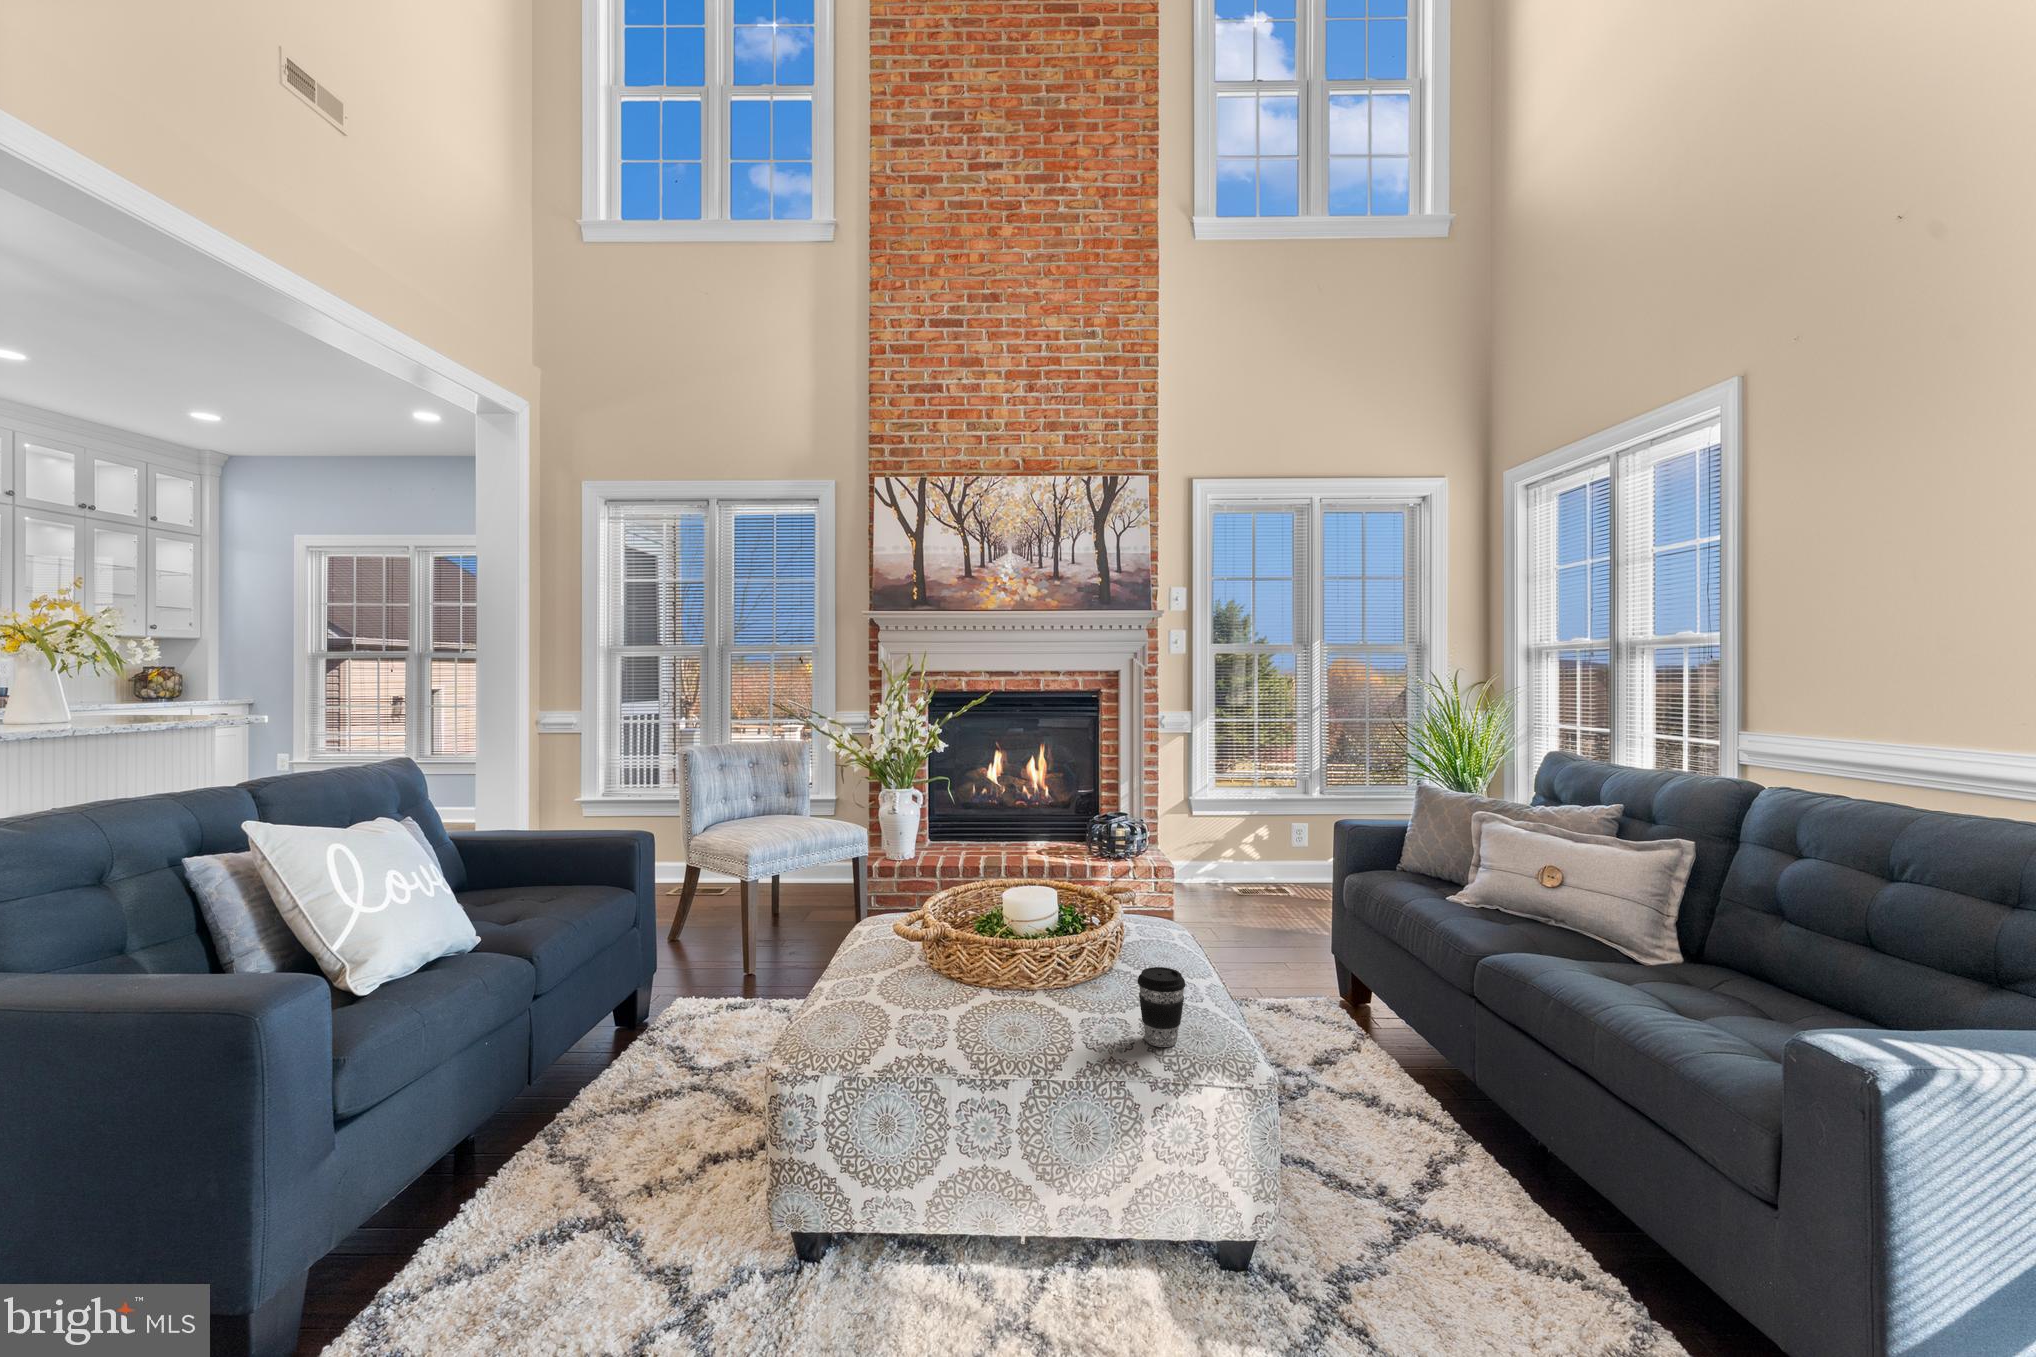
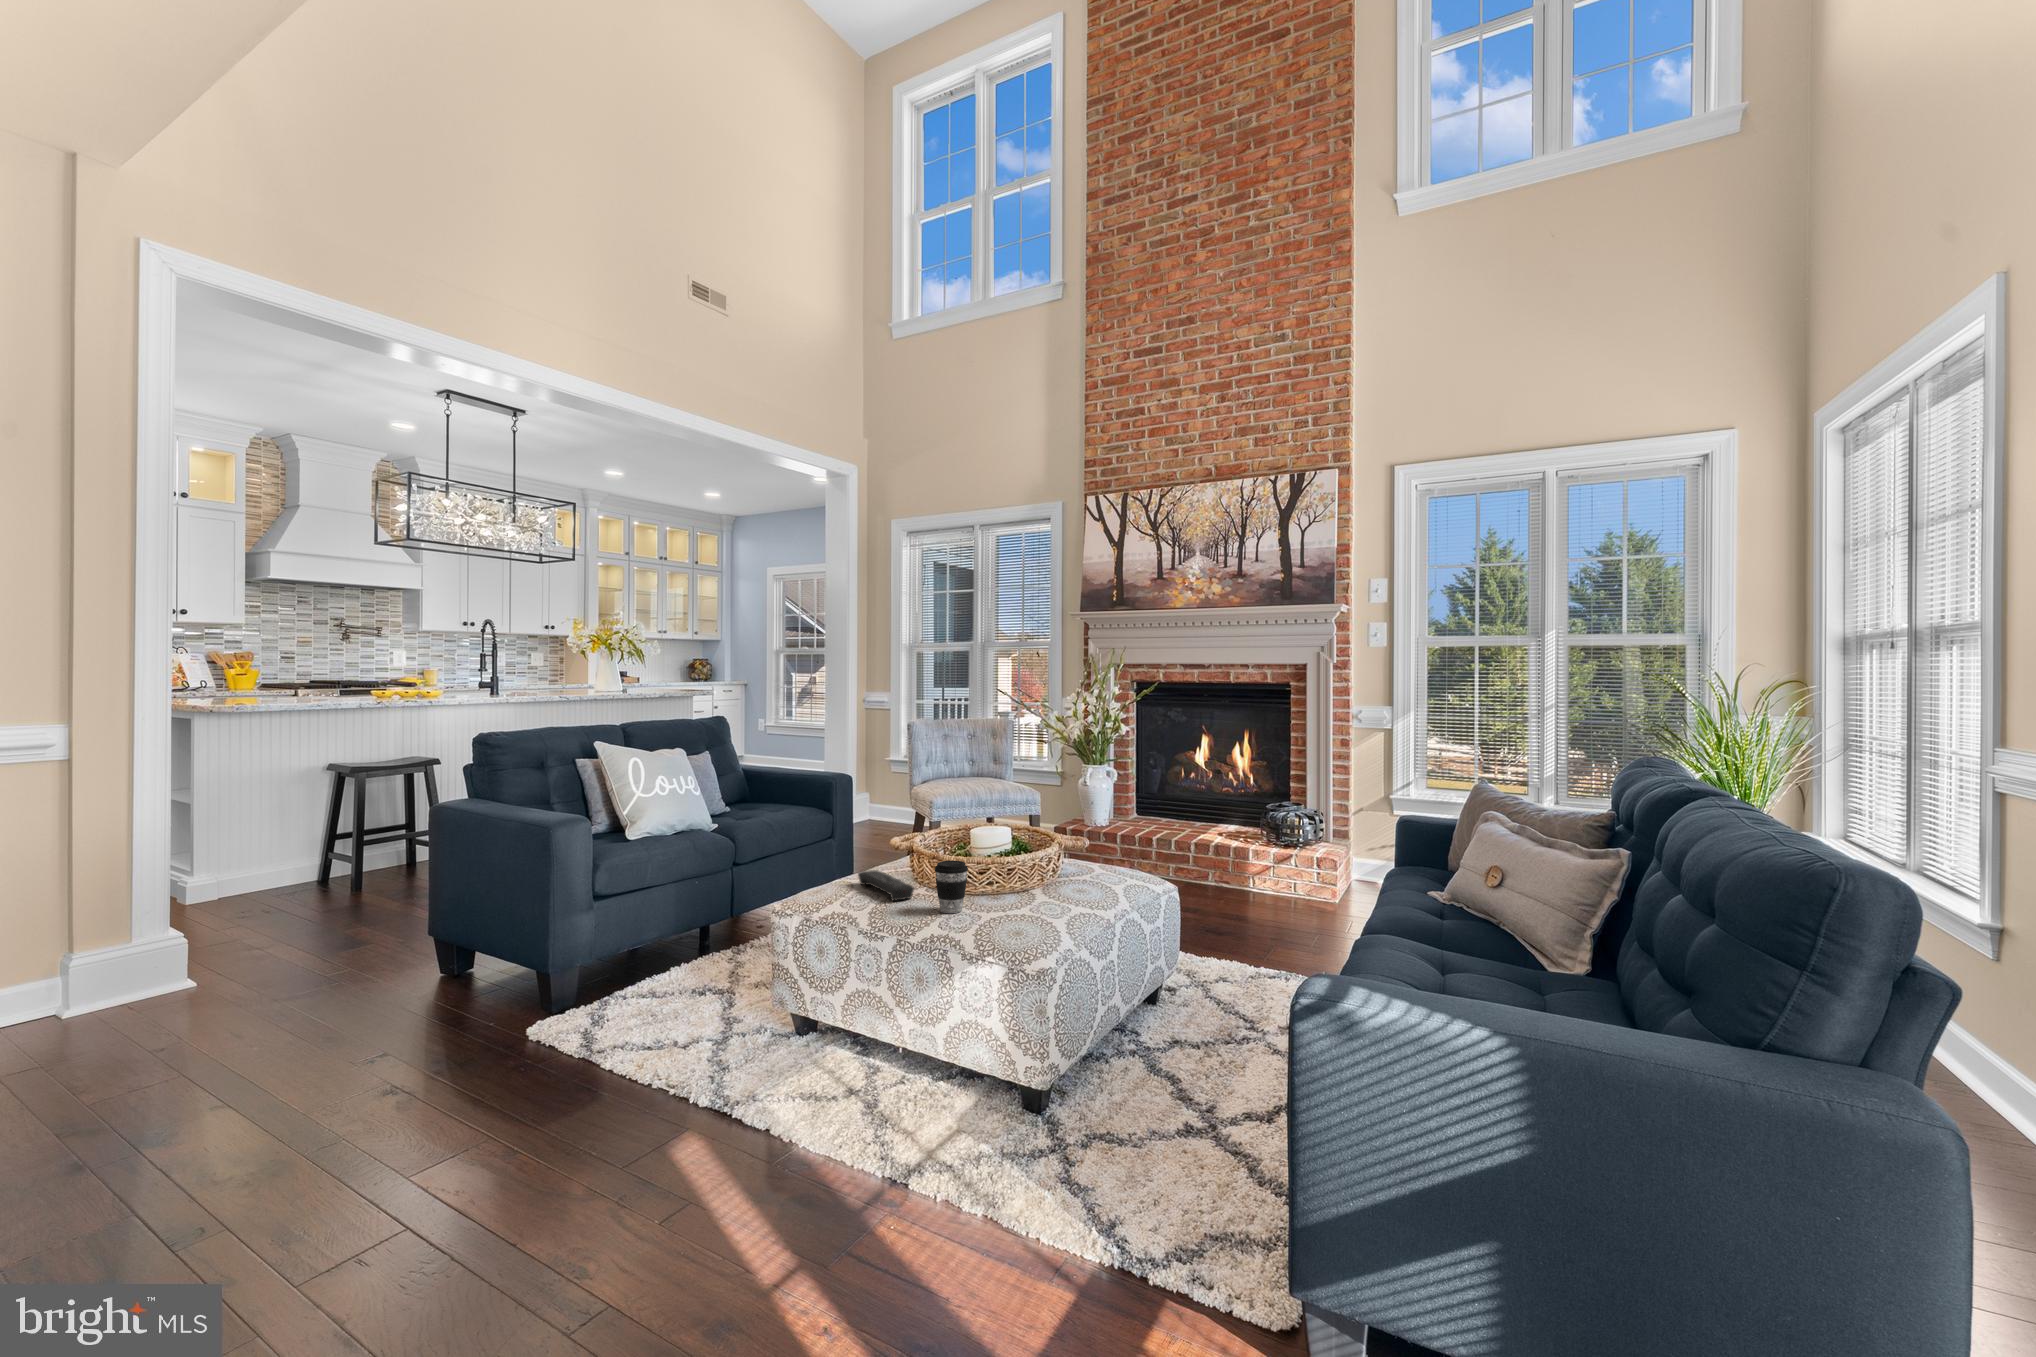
remote control: none [946,990,1075,1041] -> present [858,870,914,901]

